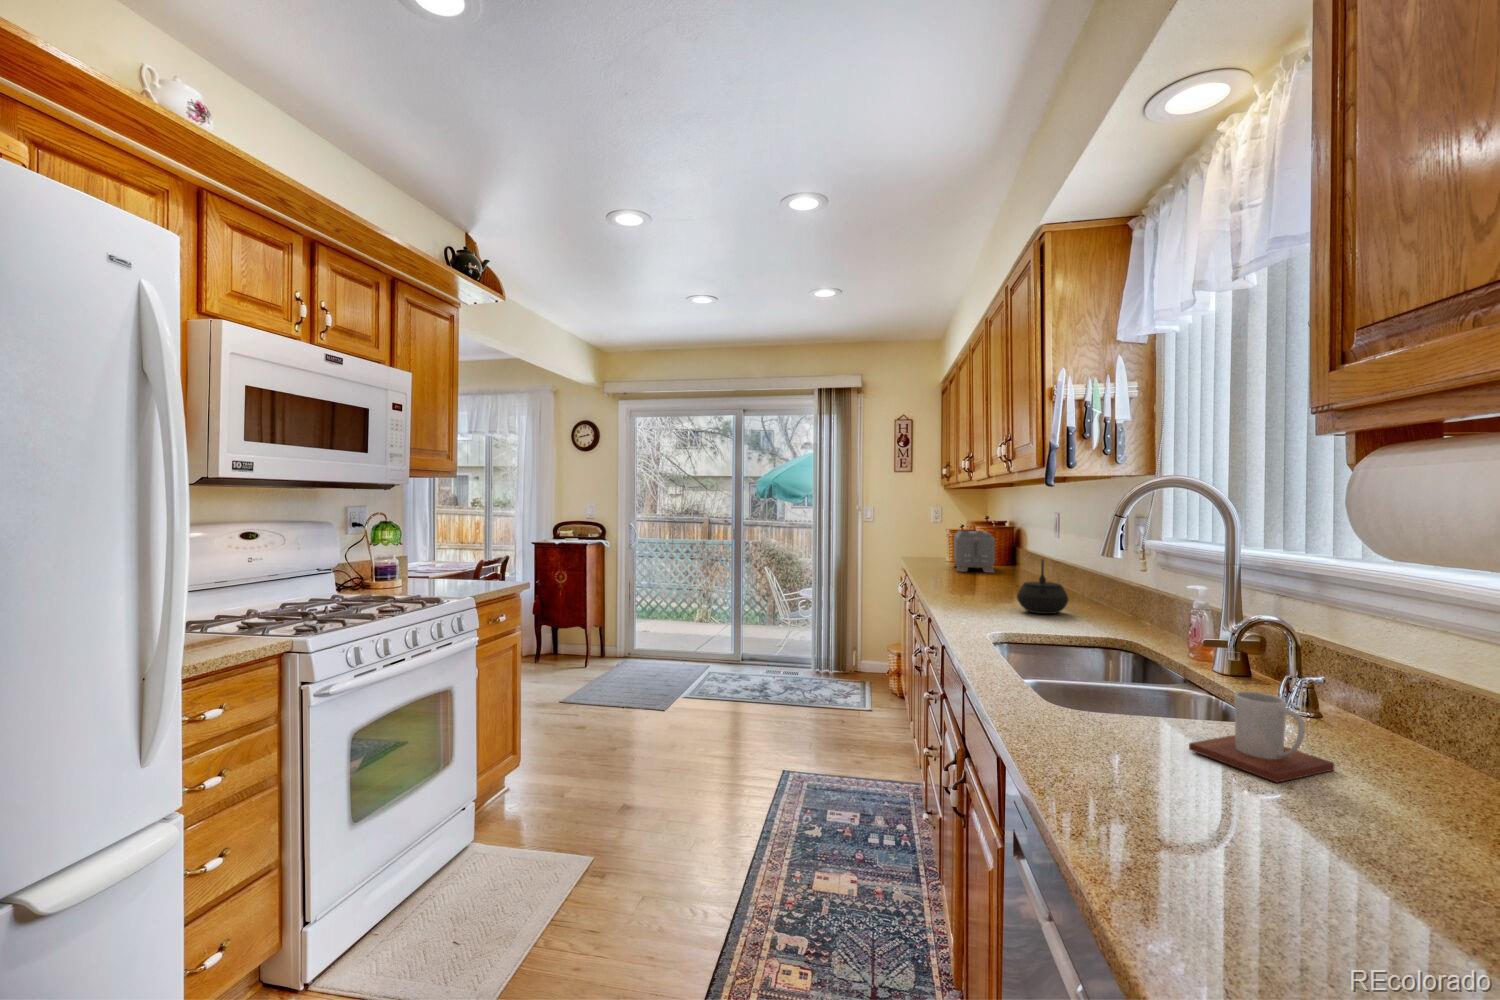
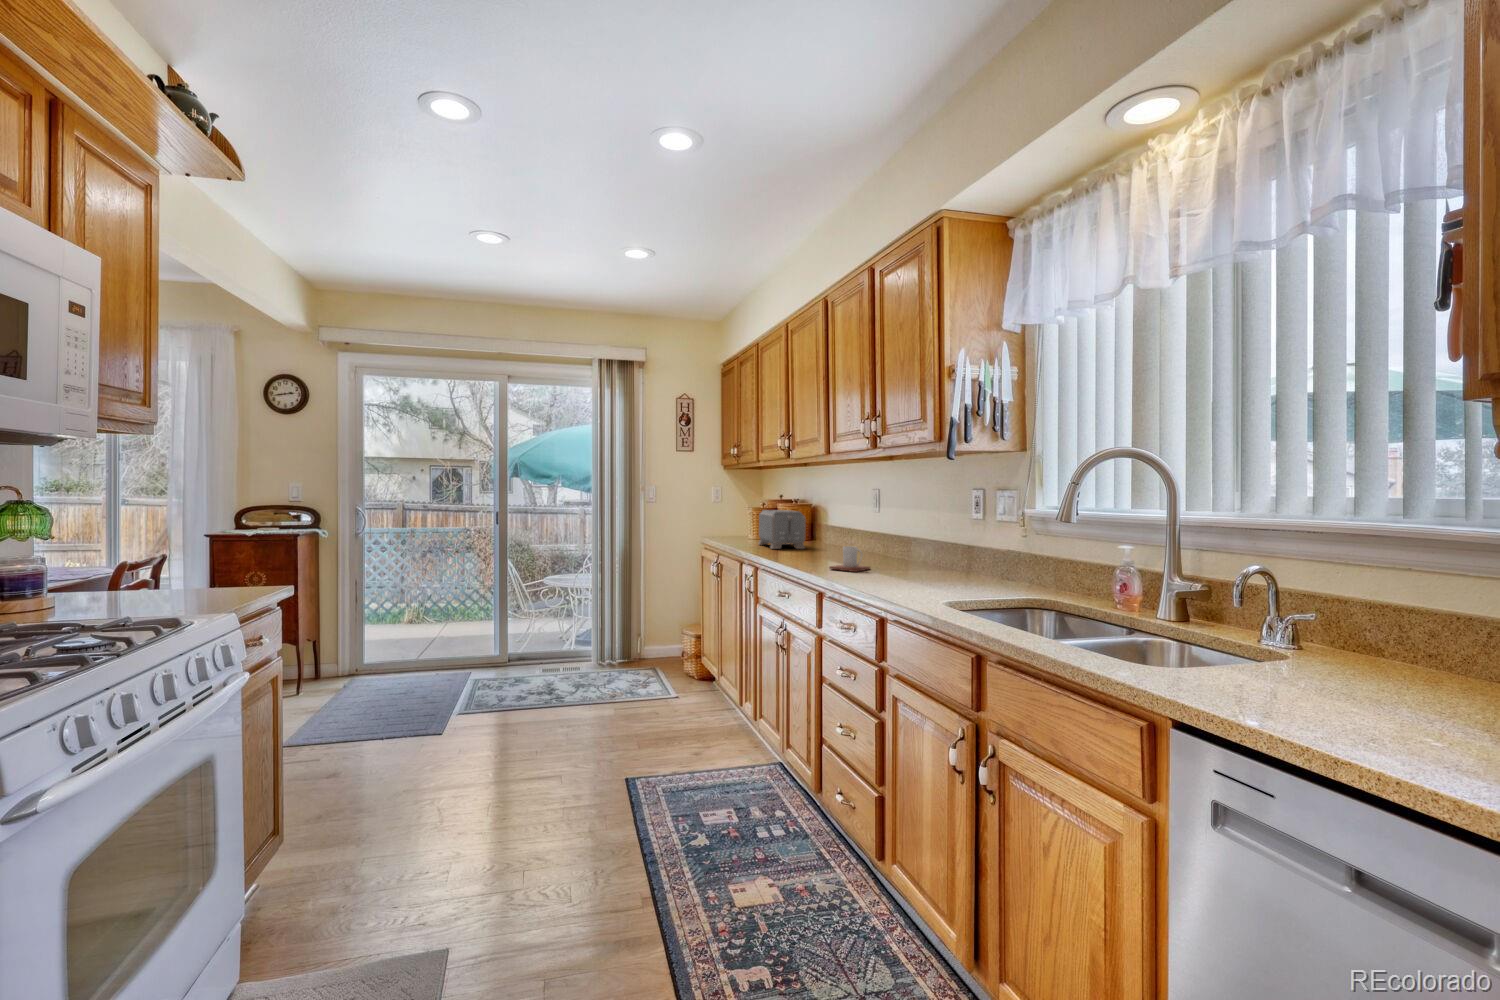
kettle: present [1017,559,1069,614] -> none [903,530,949,582]
mug: present [1189,691,1335,782] -> present [829,546,870,572]

